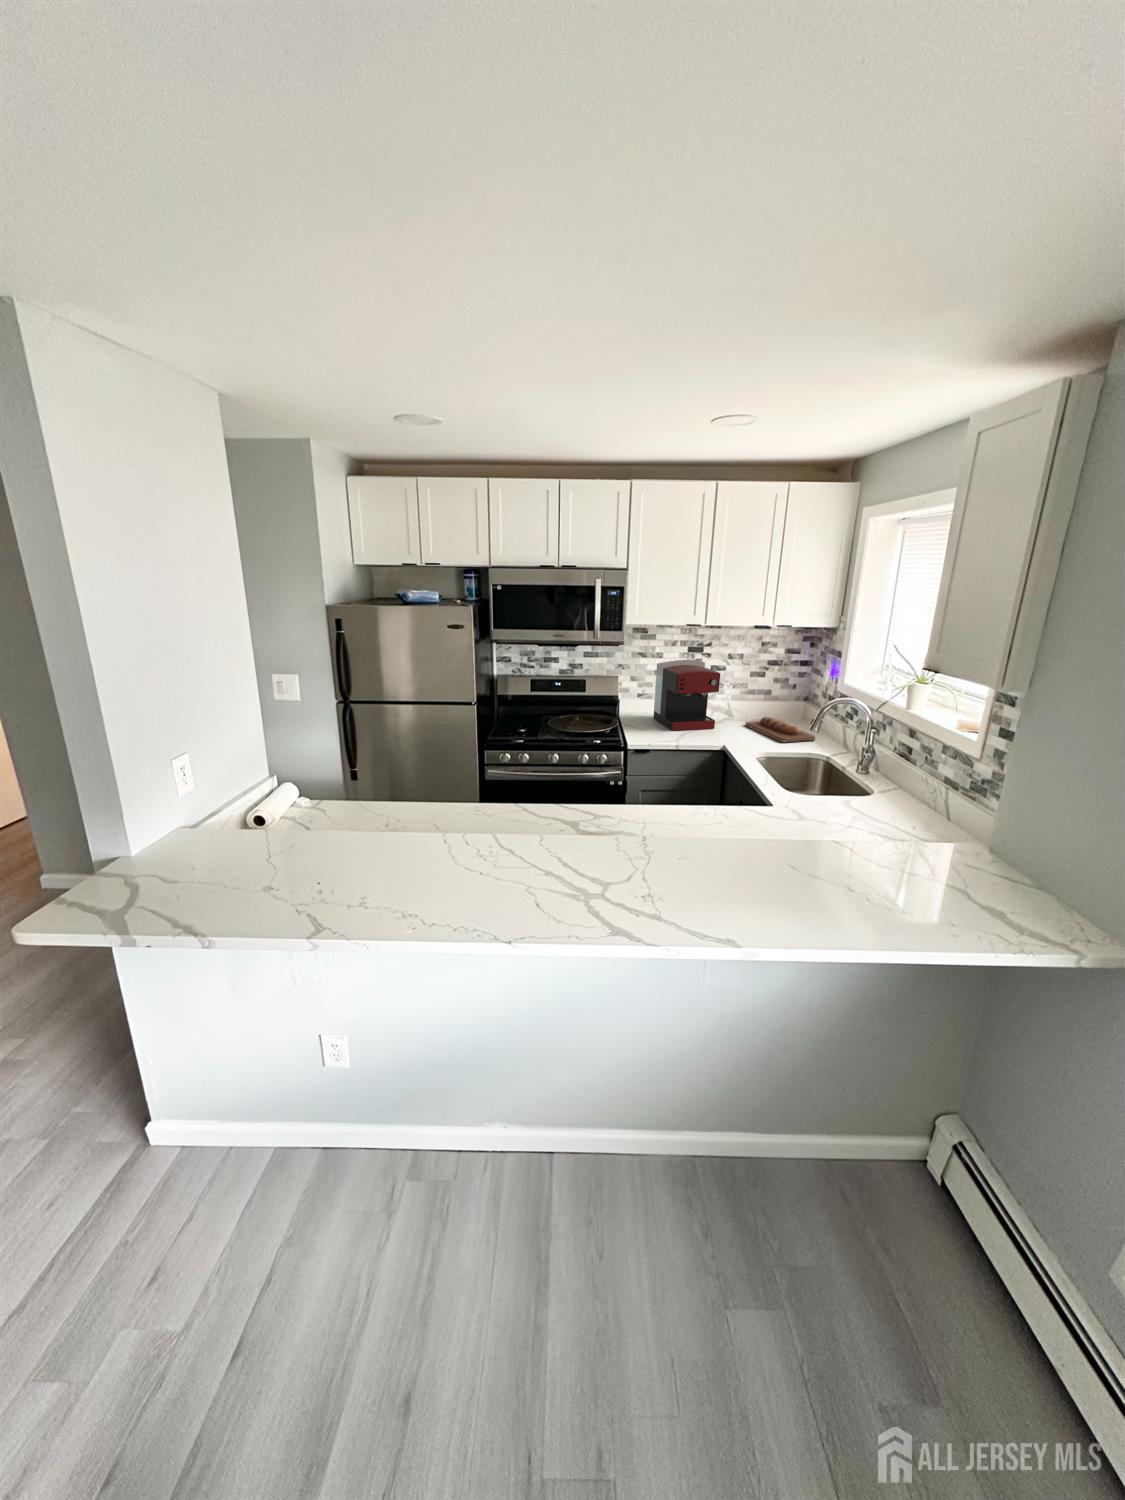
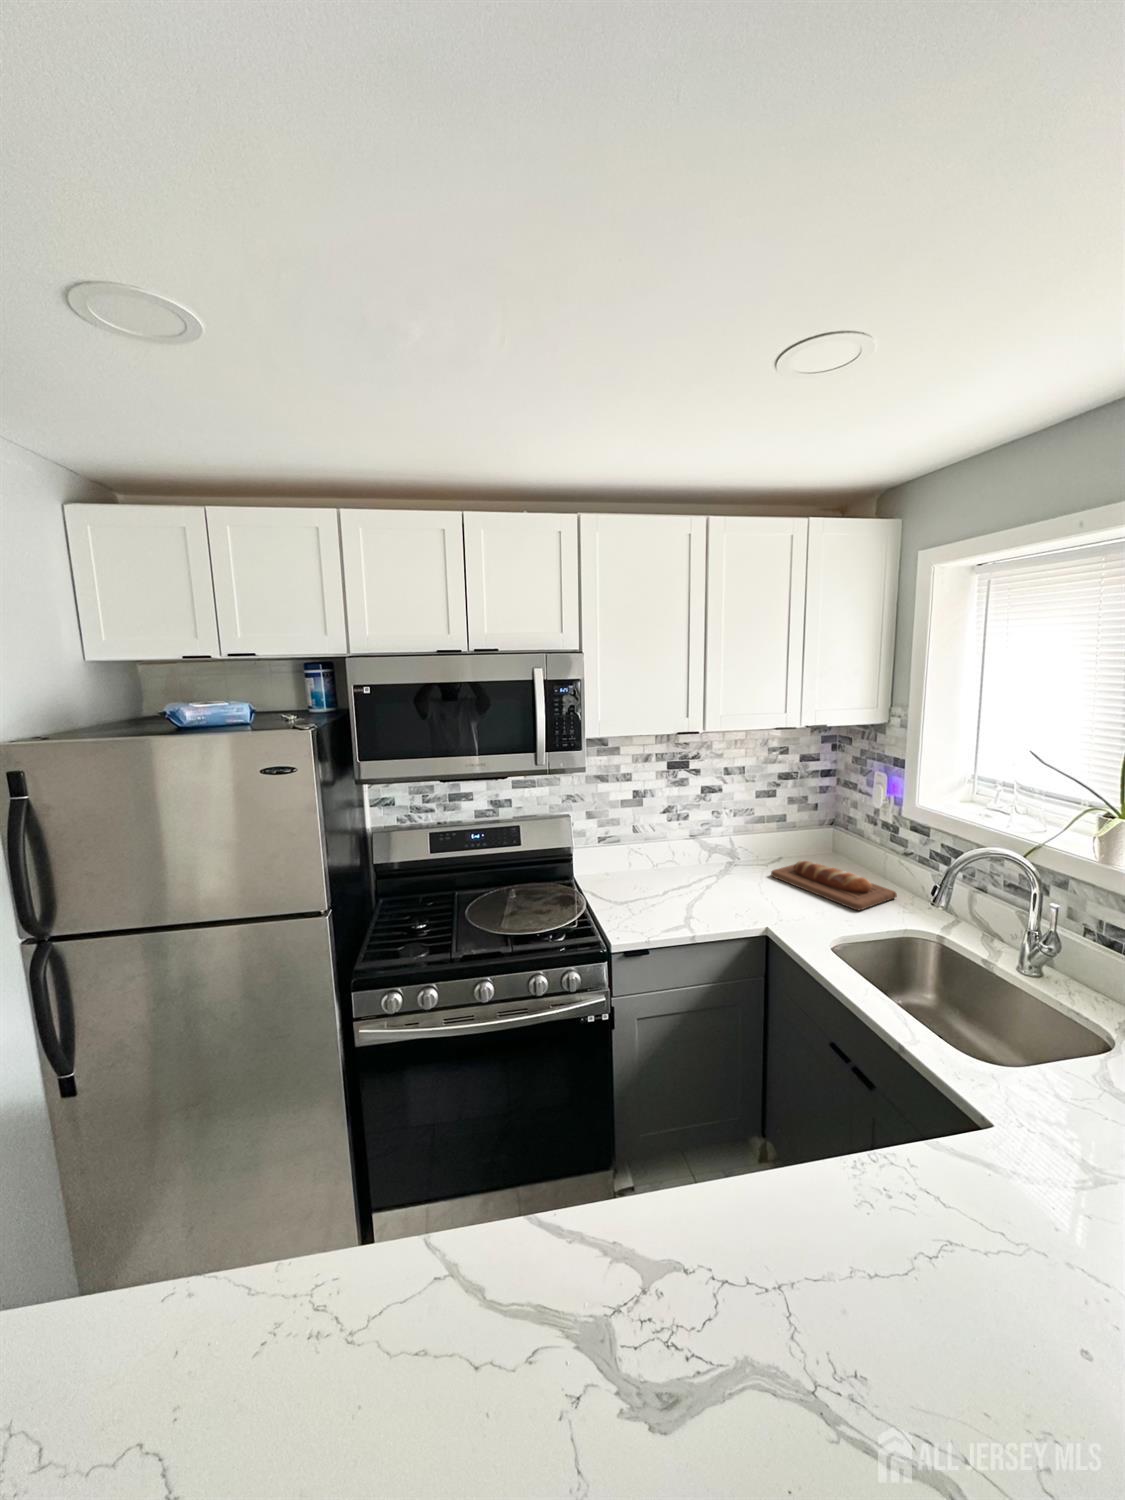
coffee maker: present [653,660,720,731] -> none [632,784,738,904]

